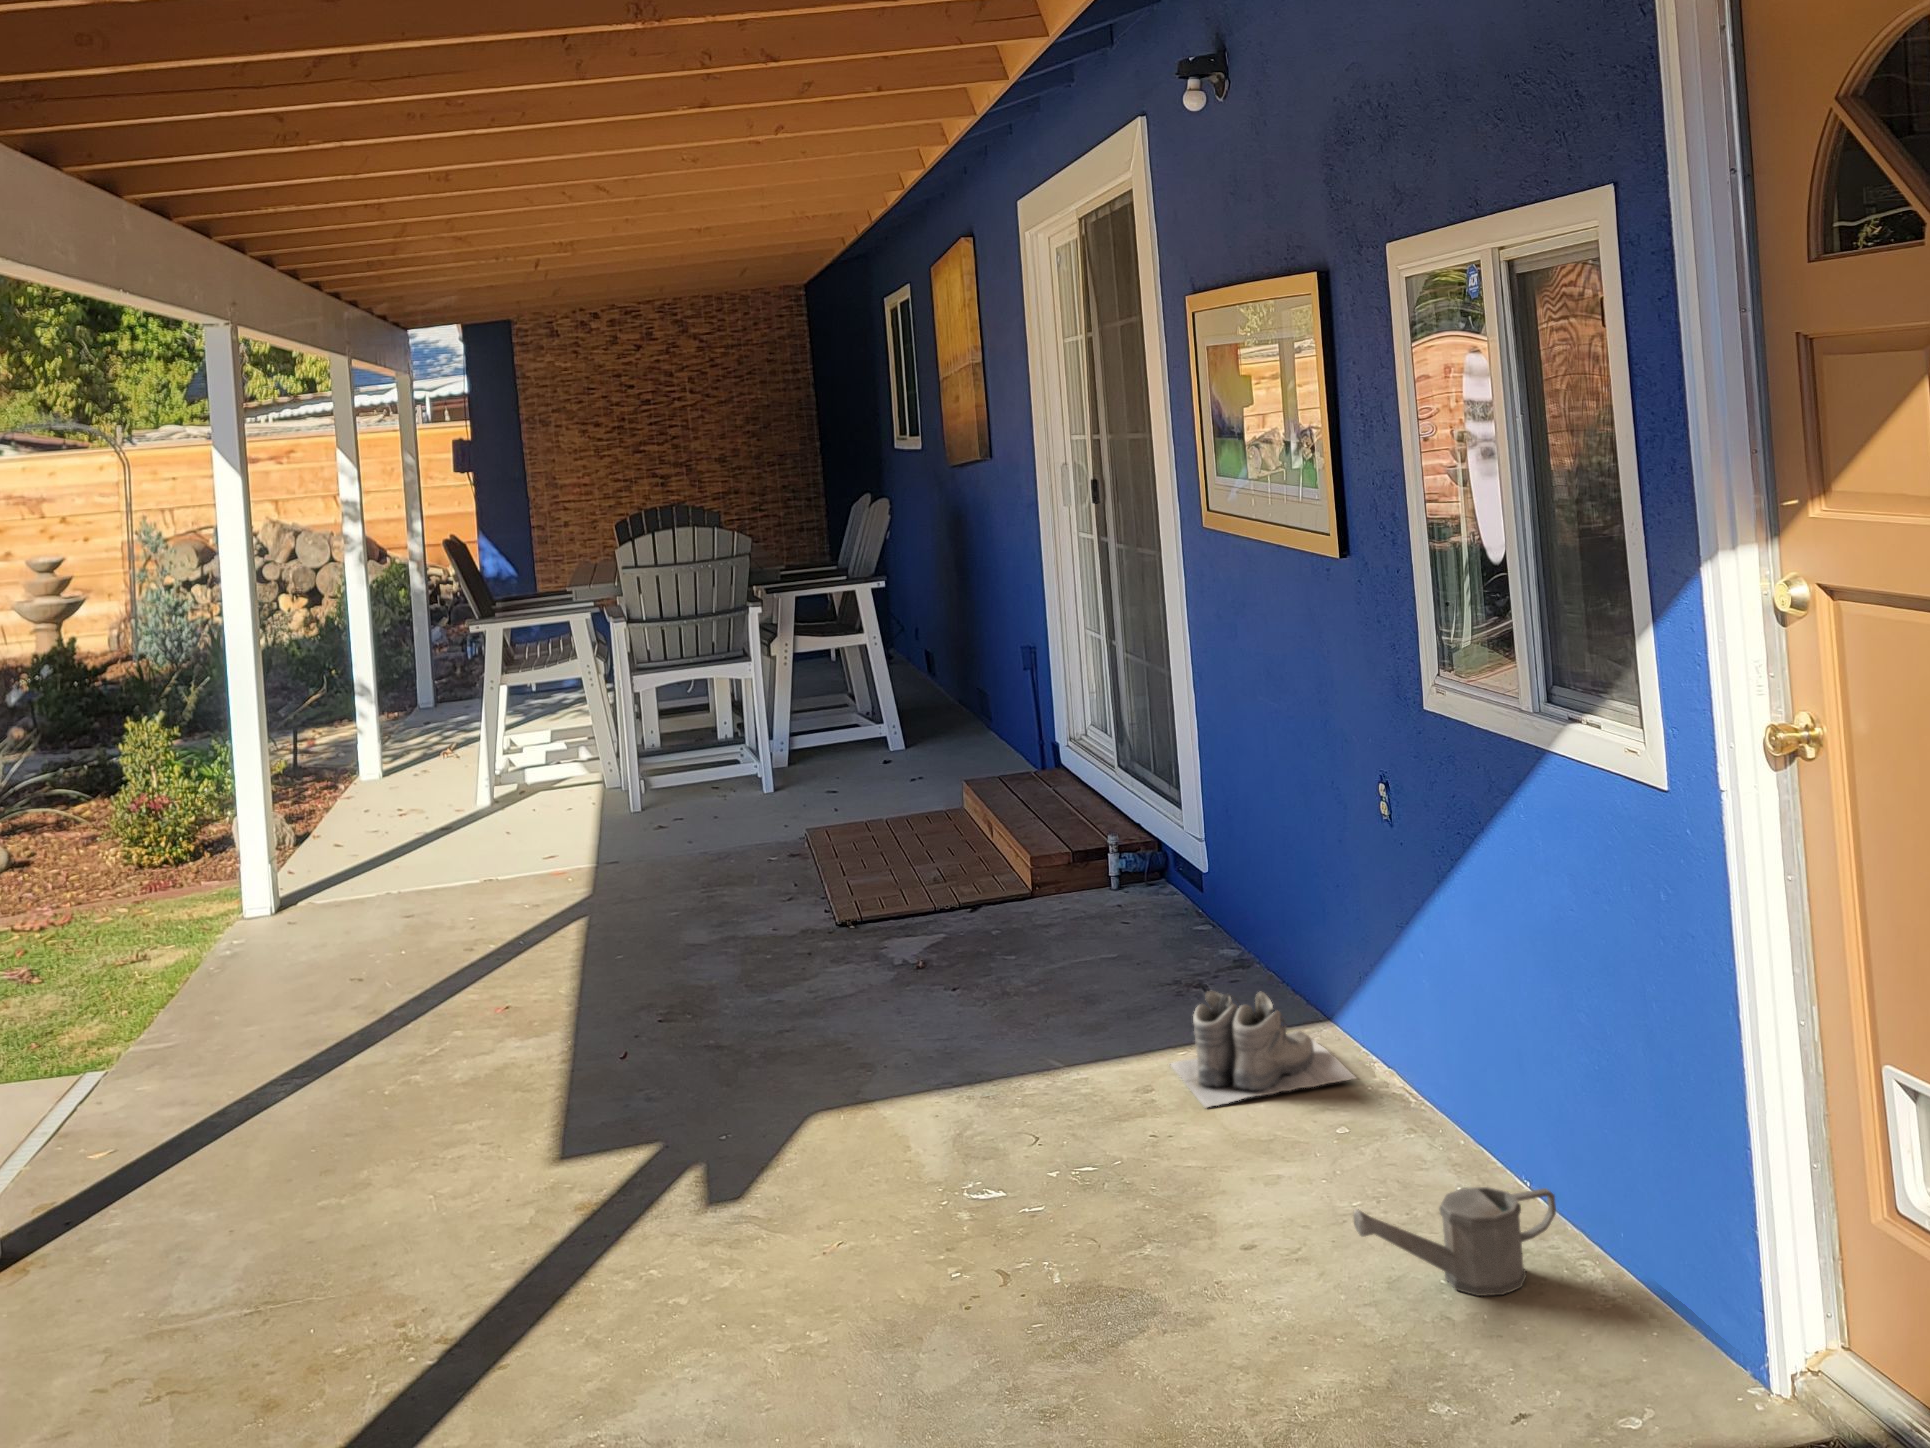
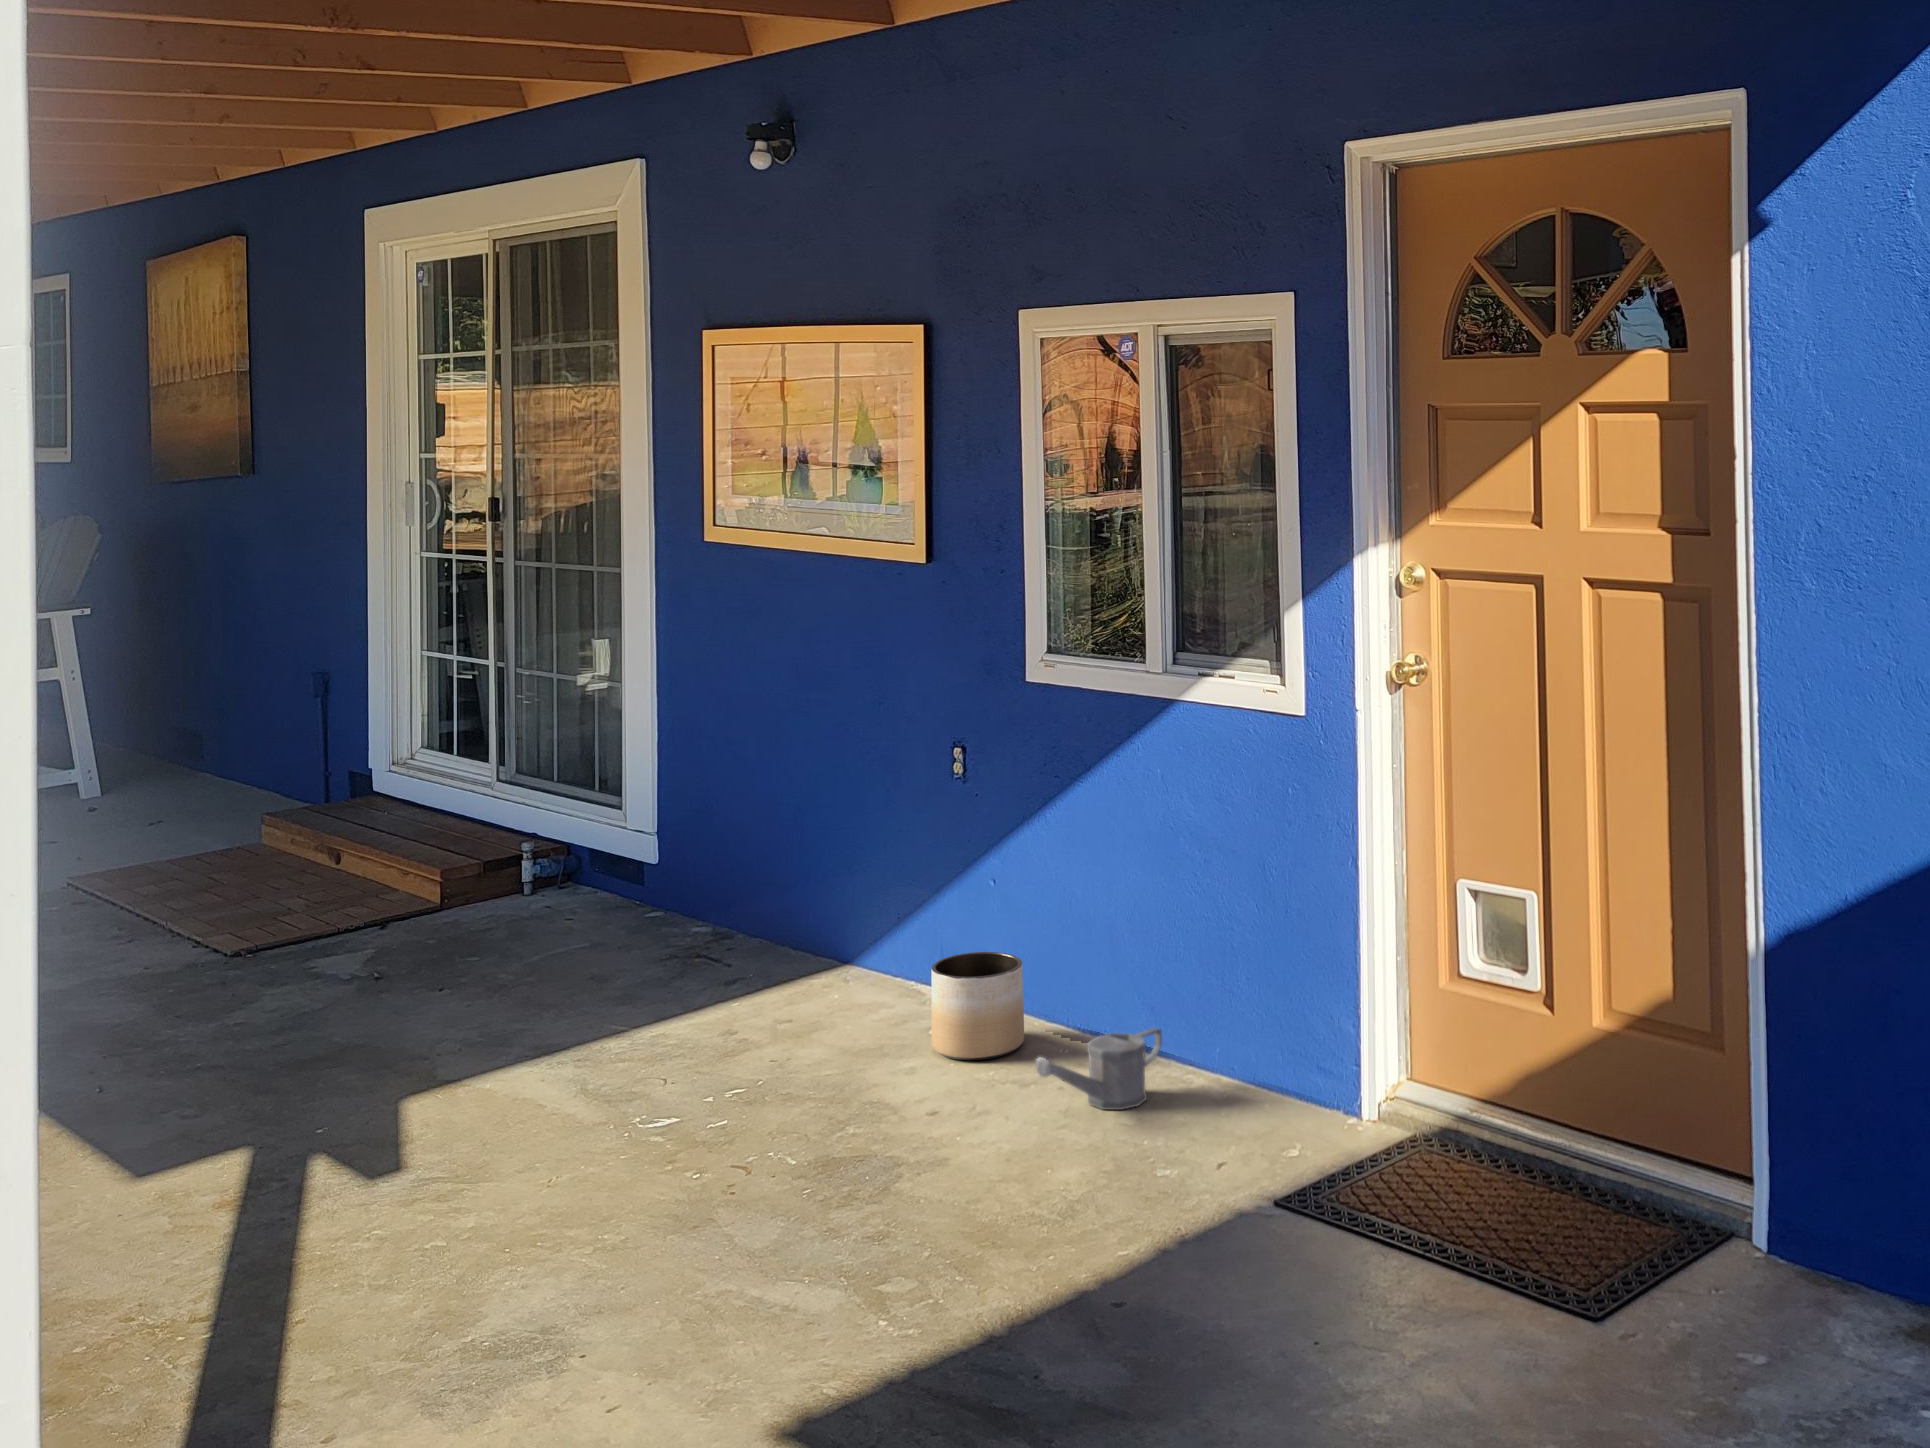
boots: present [1170,991,1356,1108] -> none [726,934,905,1035]
planter: none [1320,1043,1442,1183] -> present [932,952,1024,1060]

